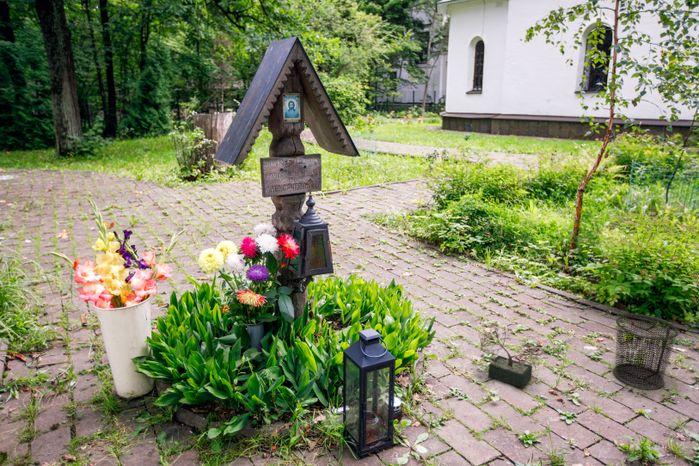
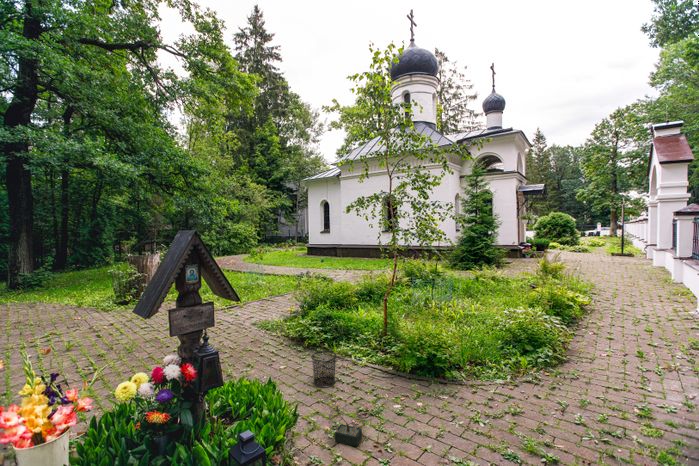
waste bin: present [613,314,679,389] -> present [311,351,337,388]

